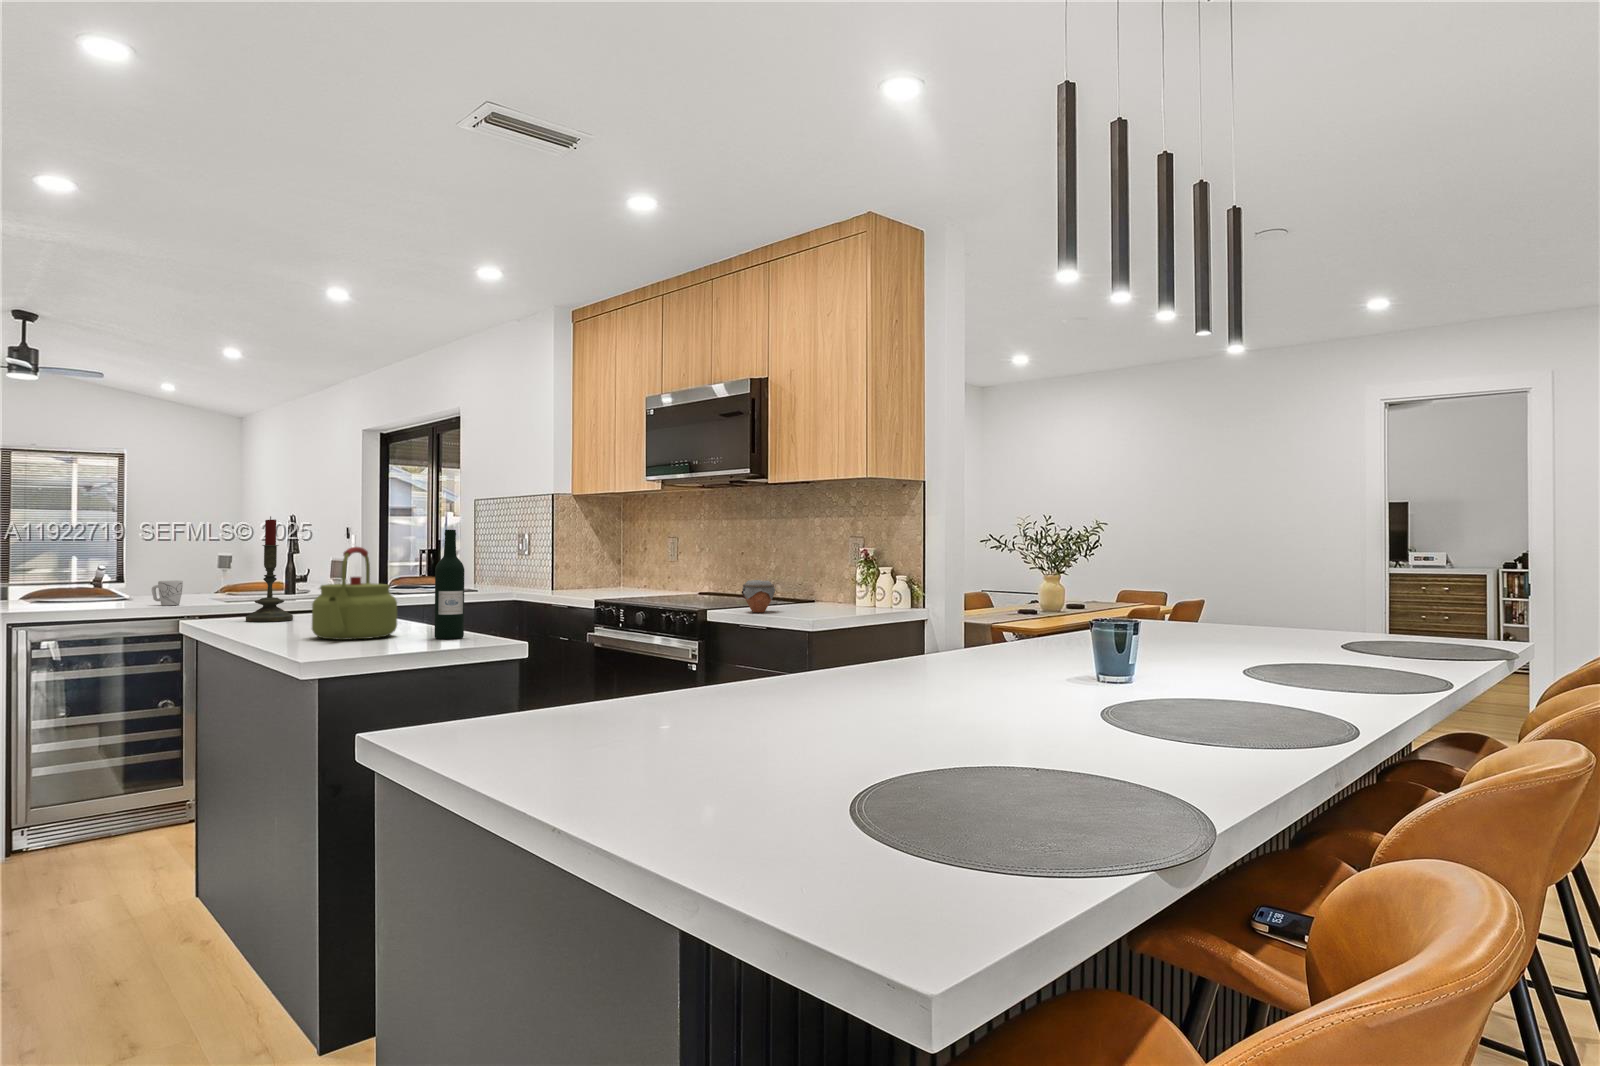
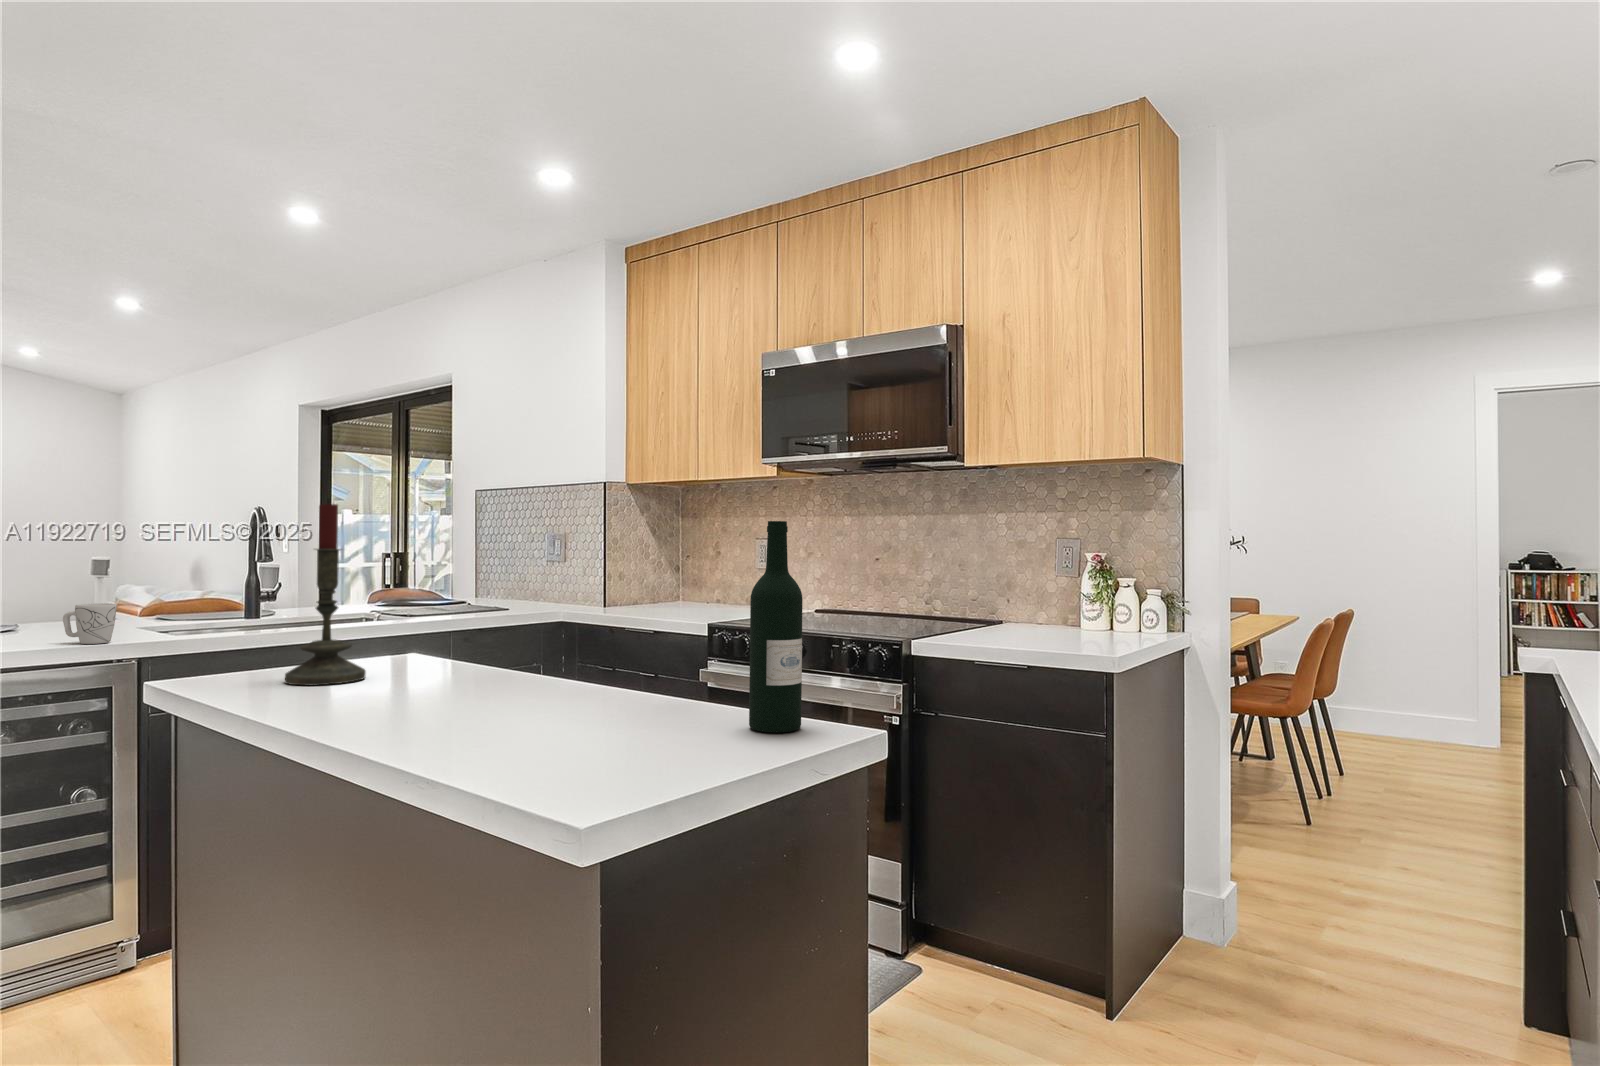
kettle: present [312,547,397,640] -> none [511,553,668,743]
jar: present [742,580,775,613] -> none [958,596,1003,641]

